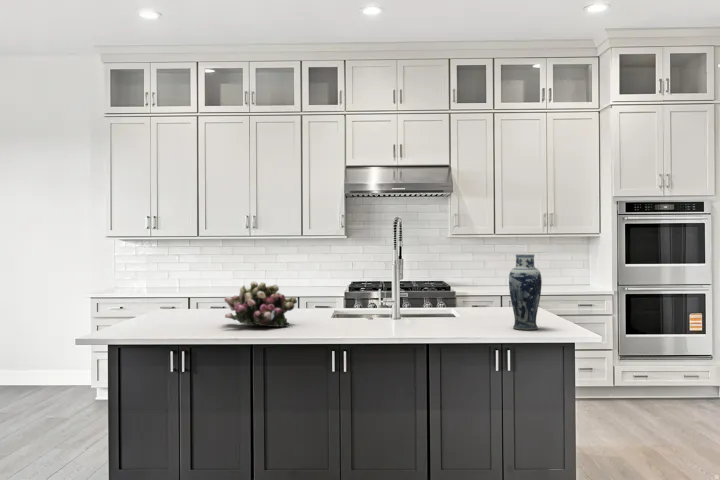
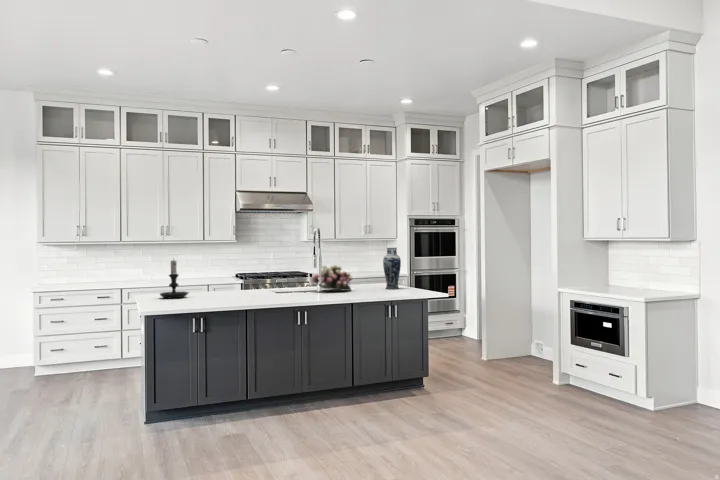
candle holder: none [142,265,185,327] -> present [160,260,189,298]
flower arrangement: present [225,281,297,327] -> present [311,265,352,291]

